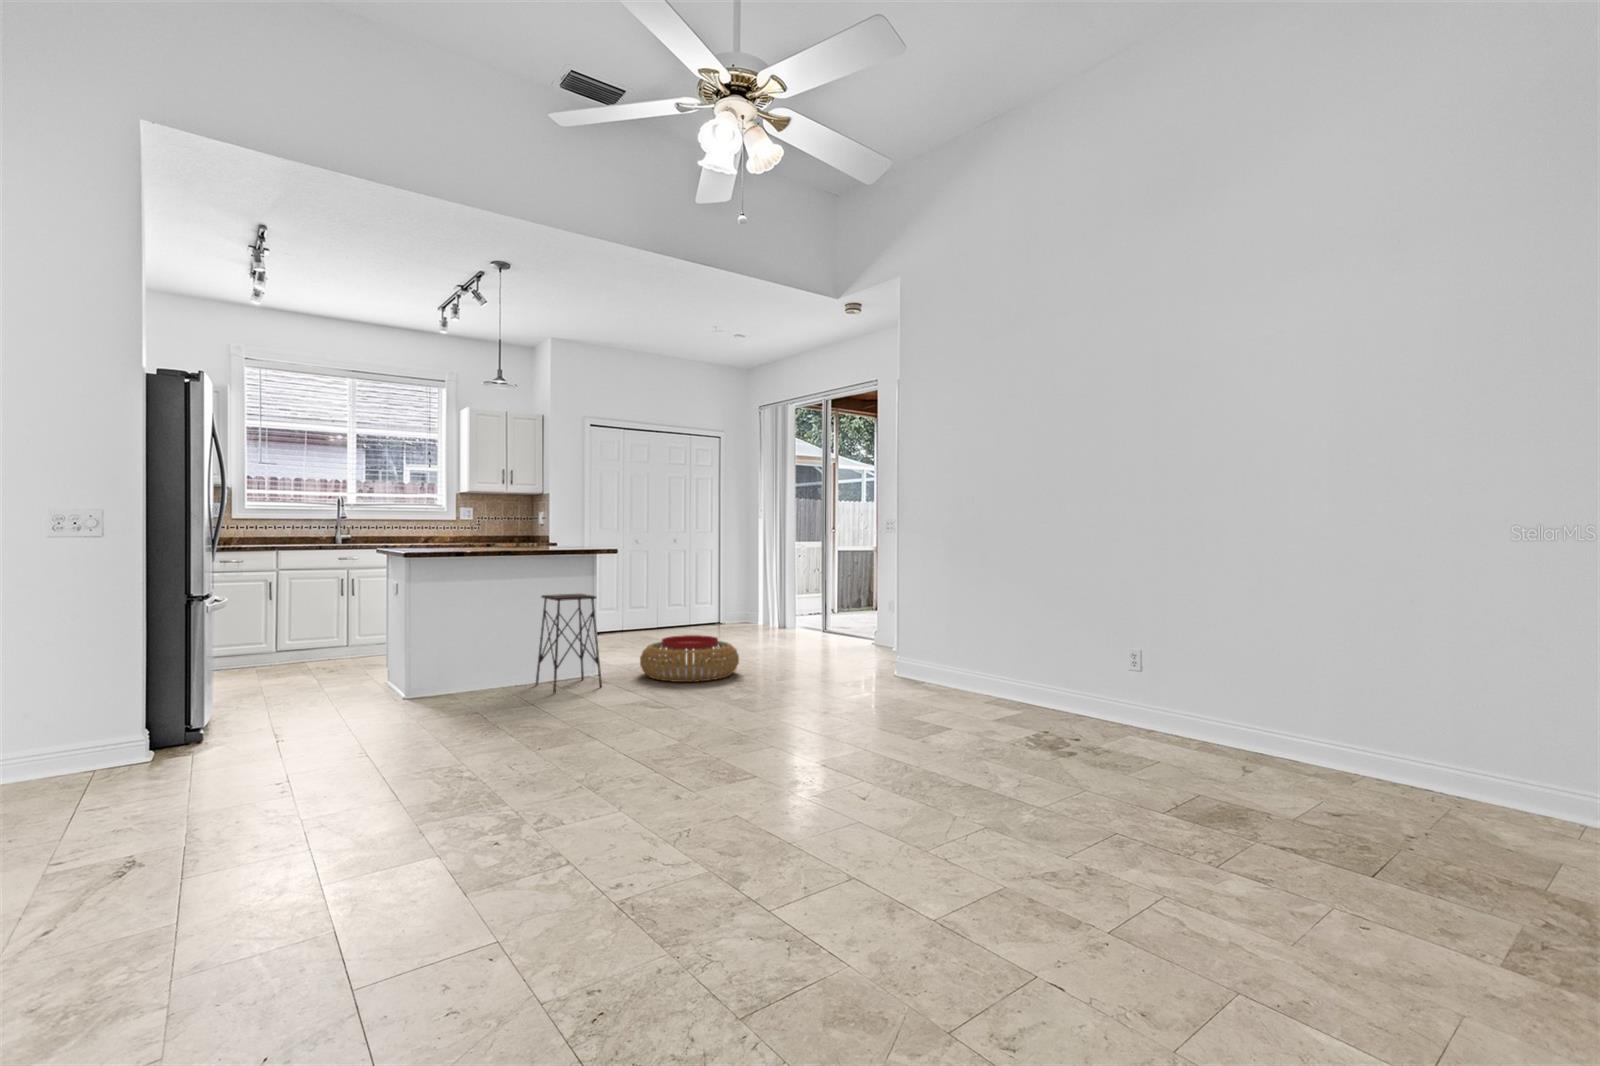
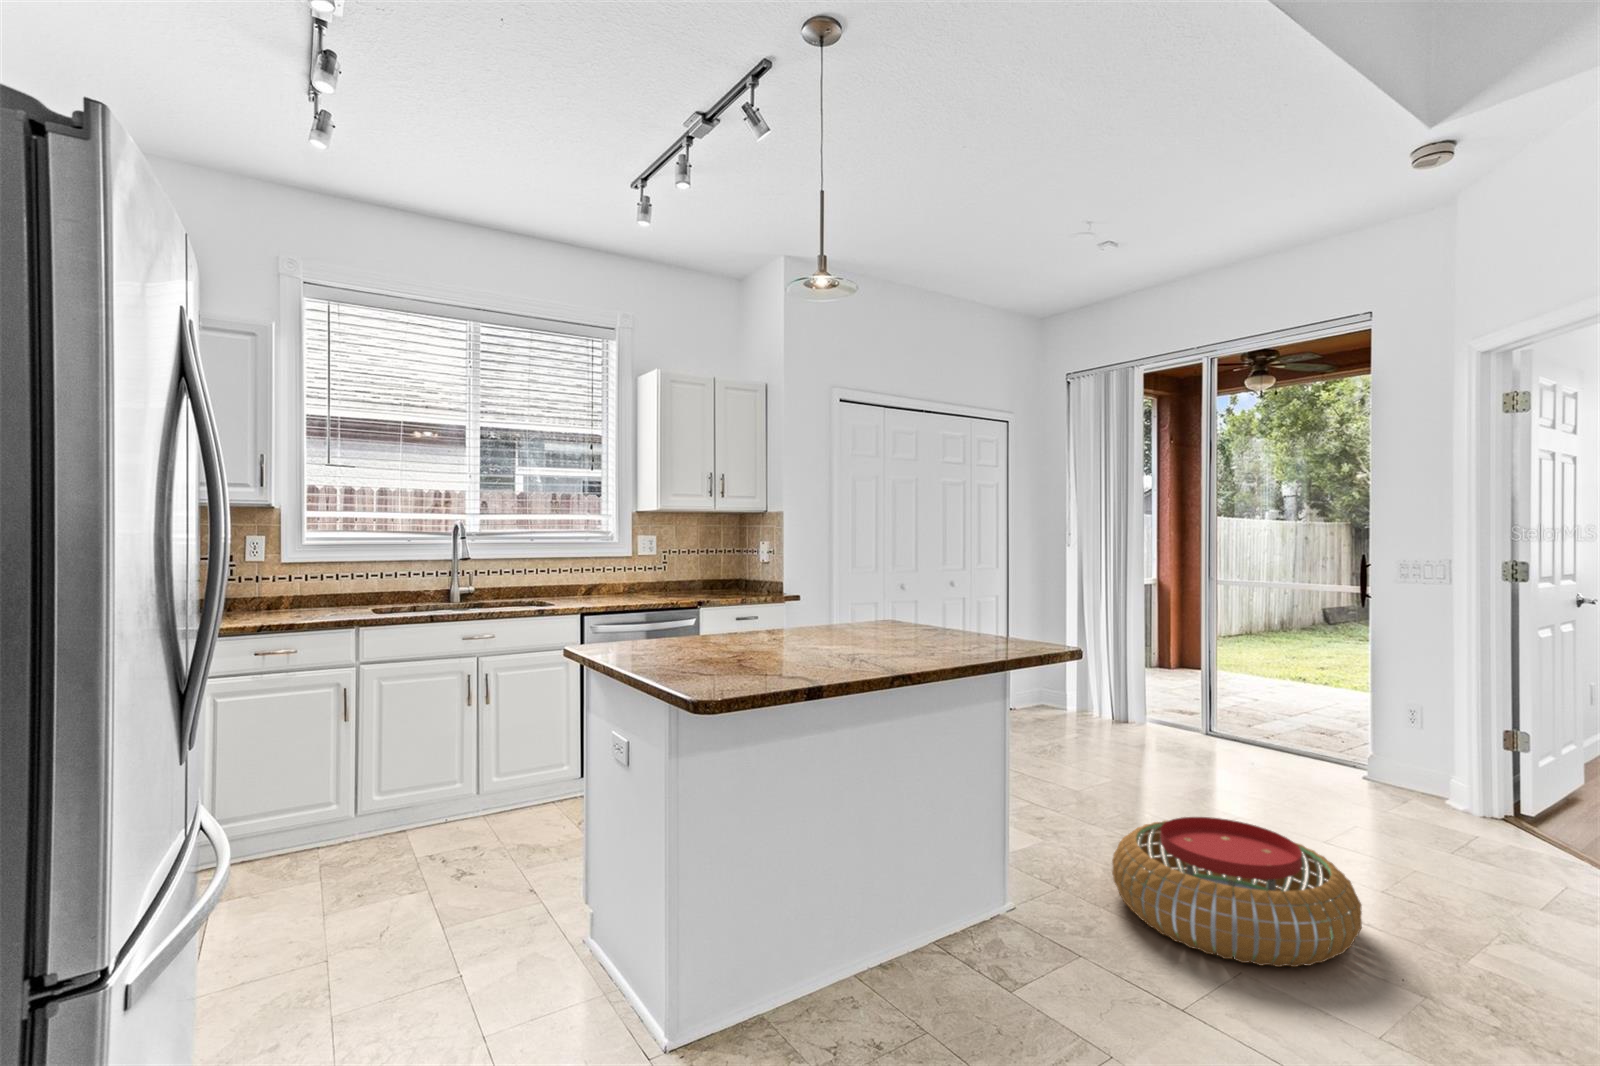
side table: present [535,594,602,693] -> none [944,751,1118,1041]

